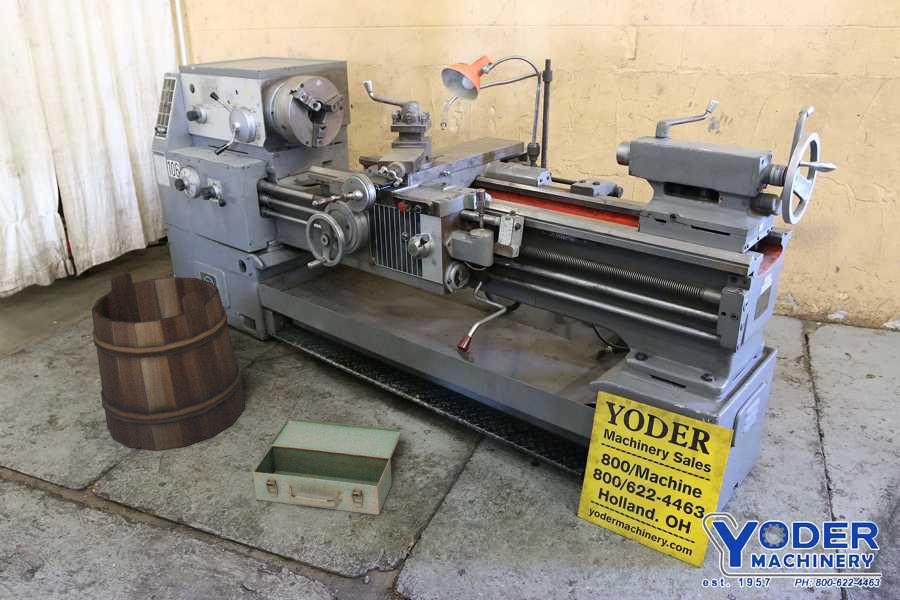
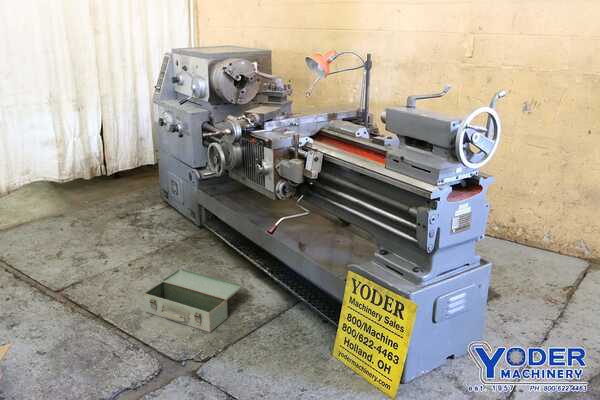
bucket: present [92,271,245,450] -> none [82,169,170,278]

